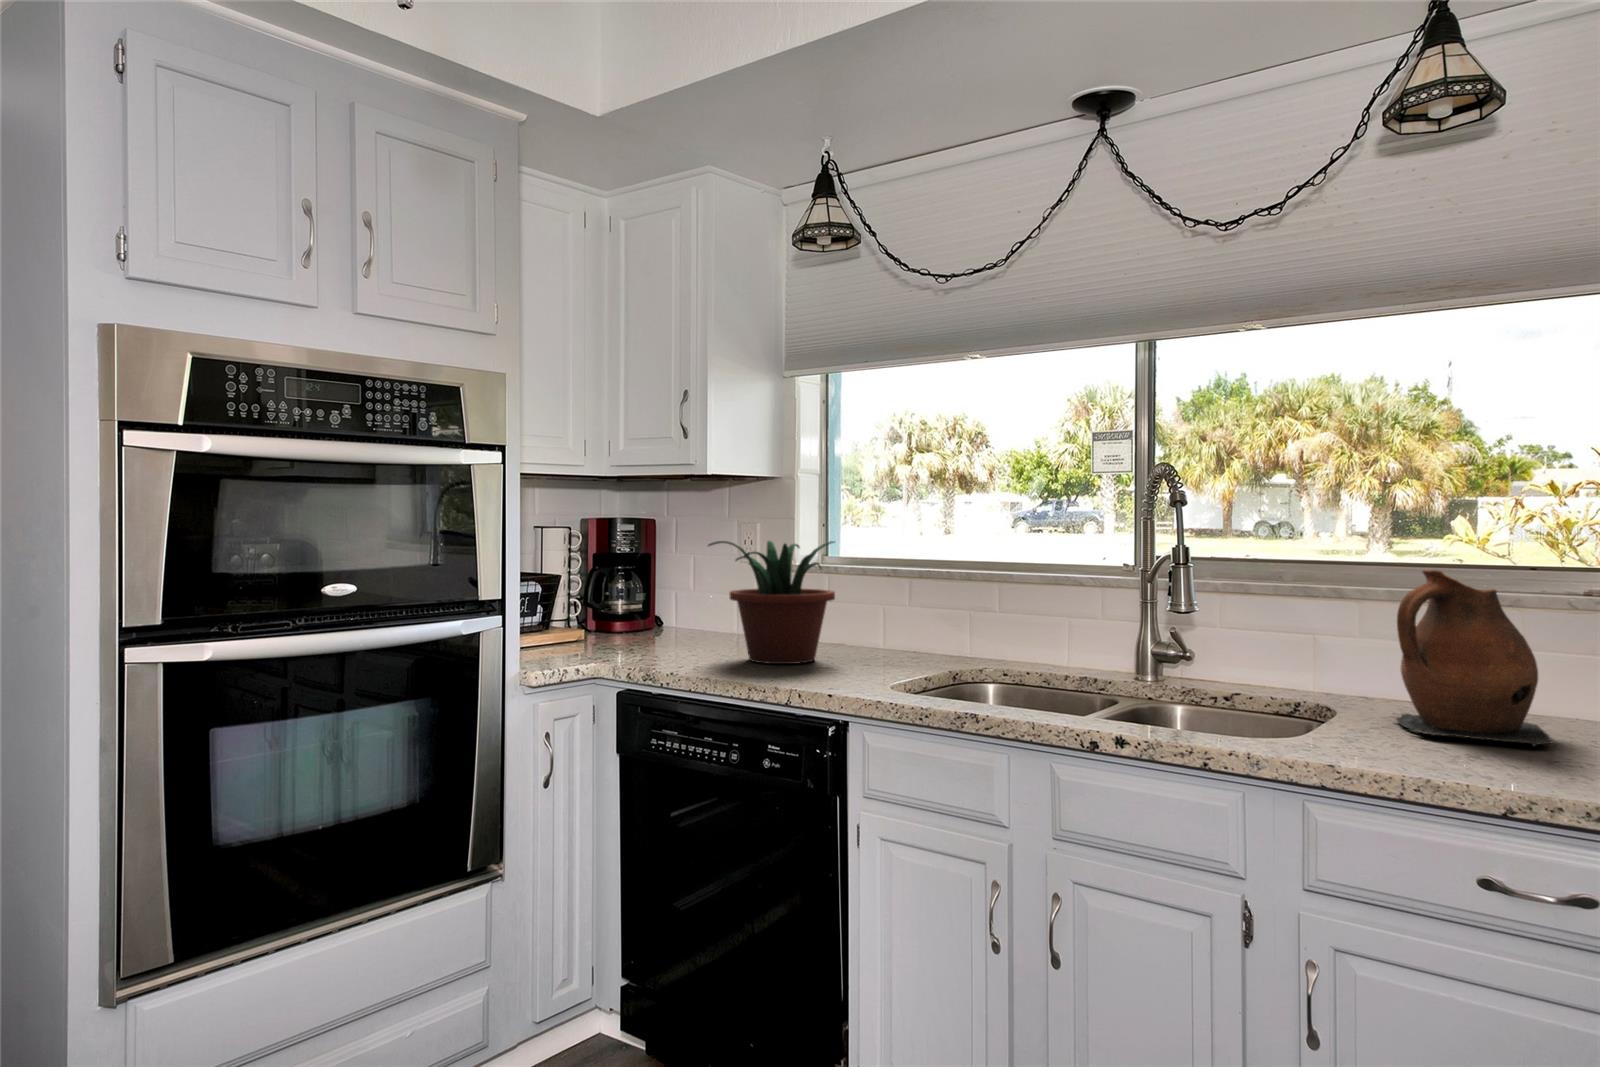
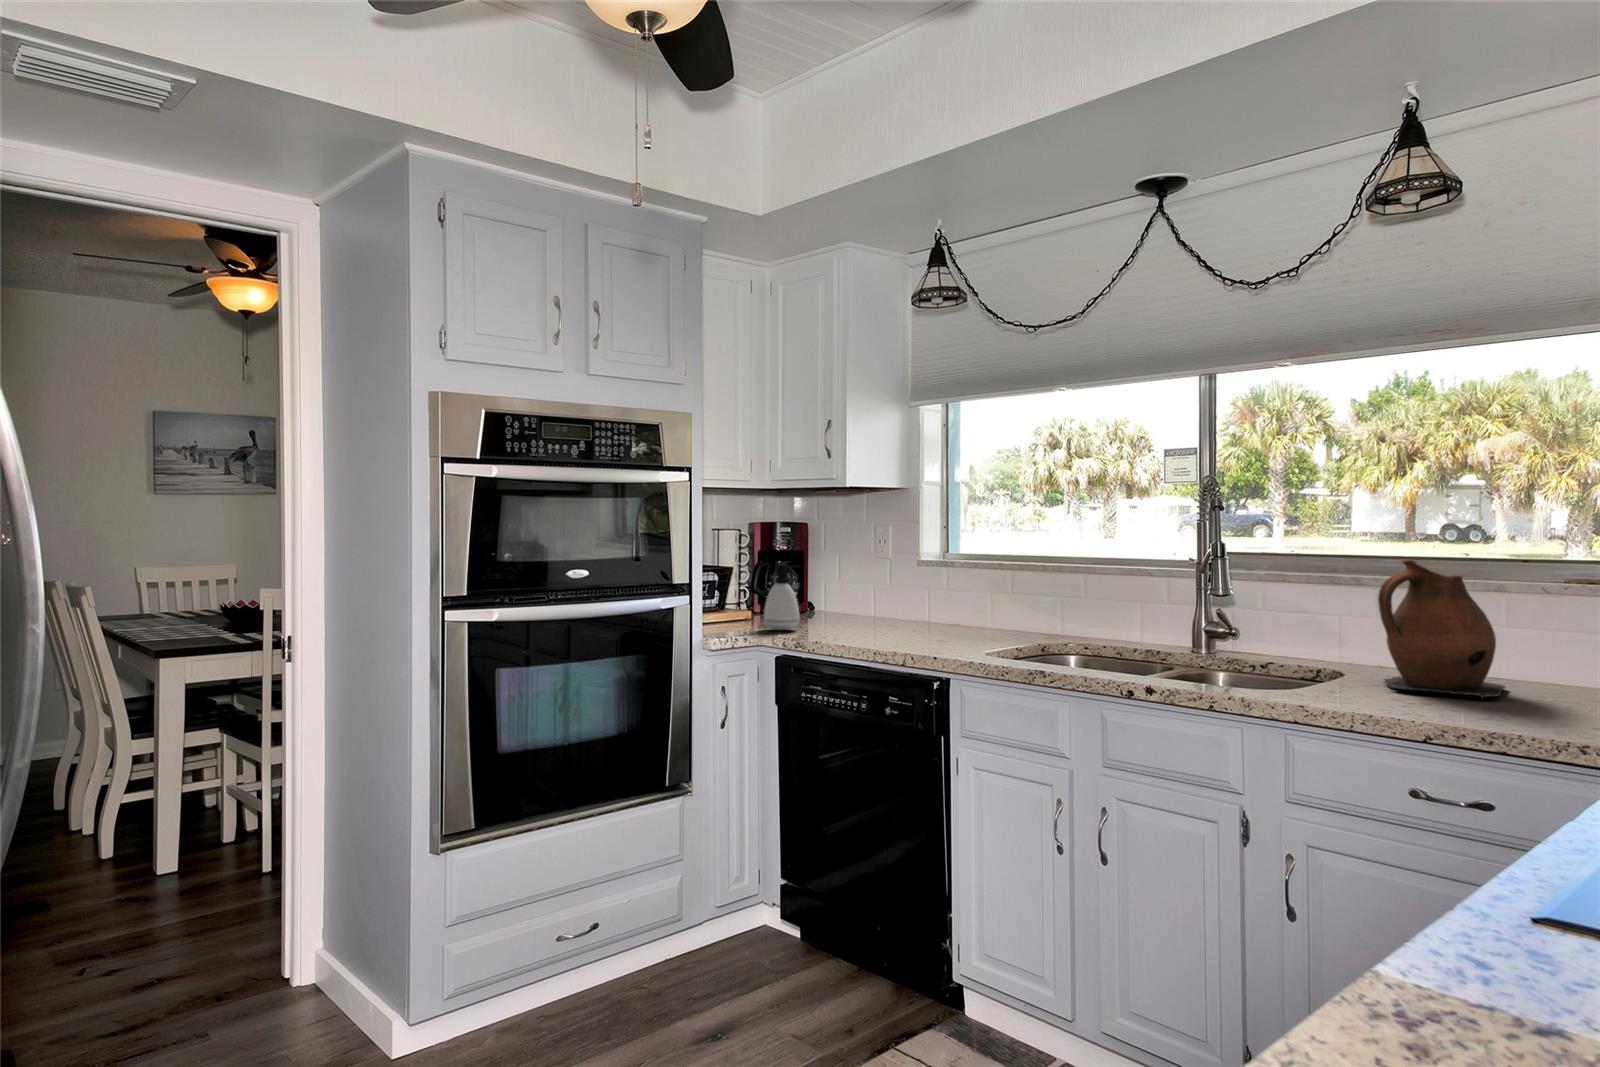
potted plant: present [708,541,835,664] -> none [844,540,949,637]
soap dispenser: none [602,570,649,656] -> present [764,563,800,630]

